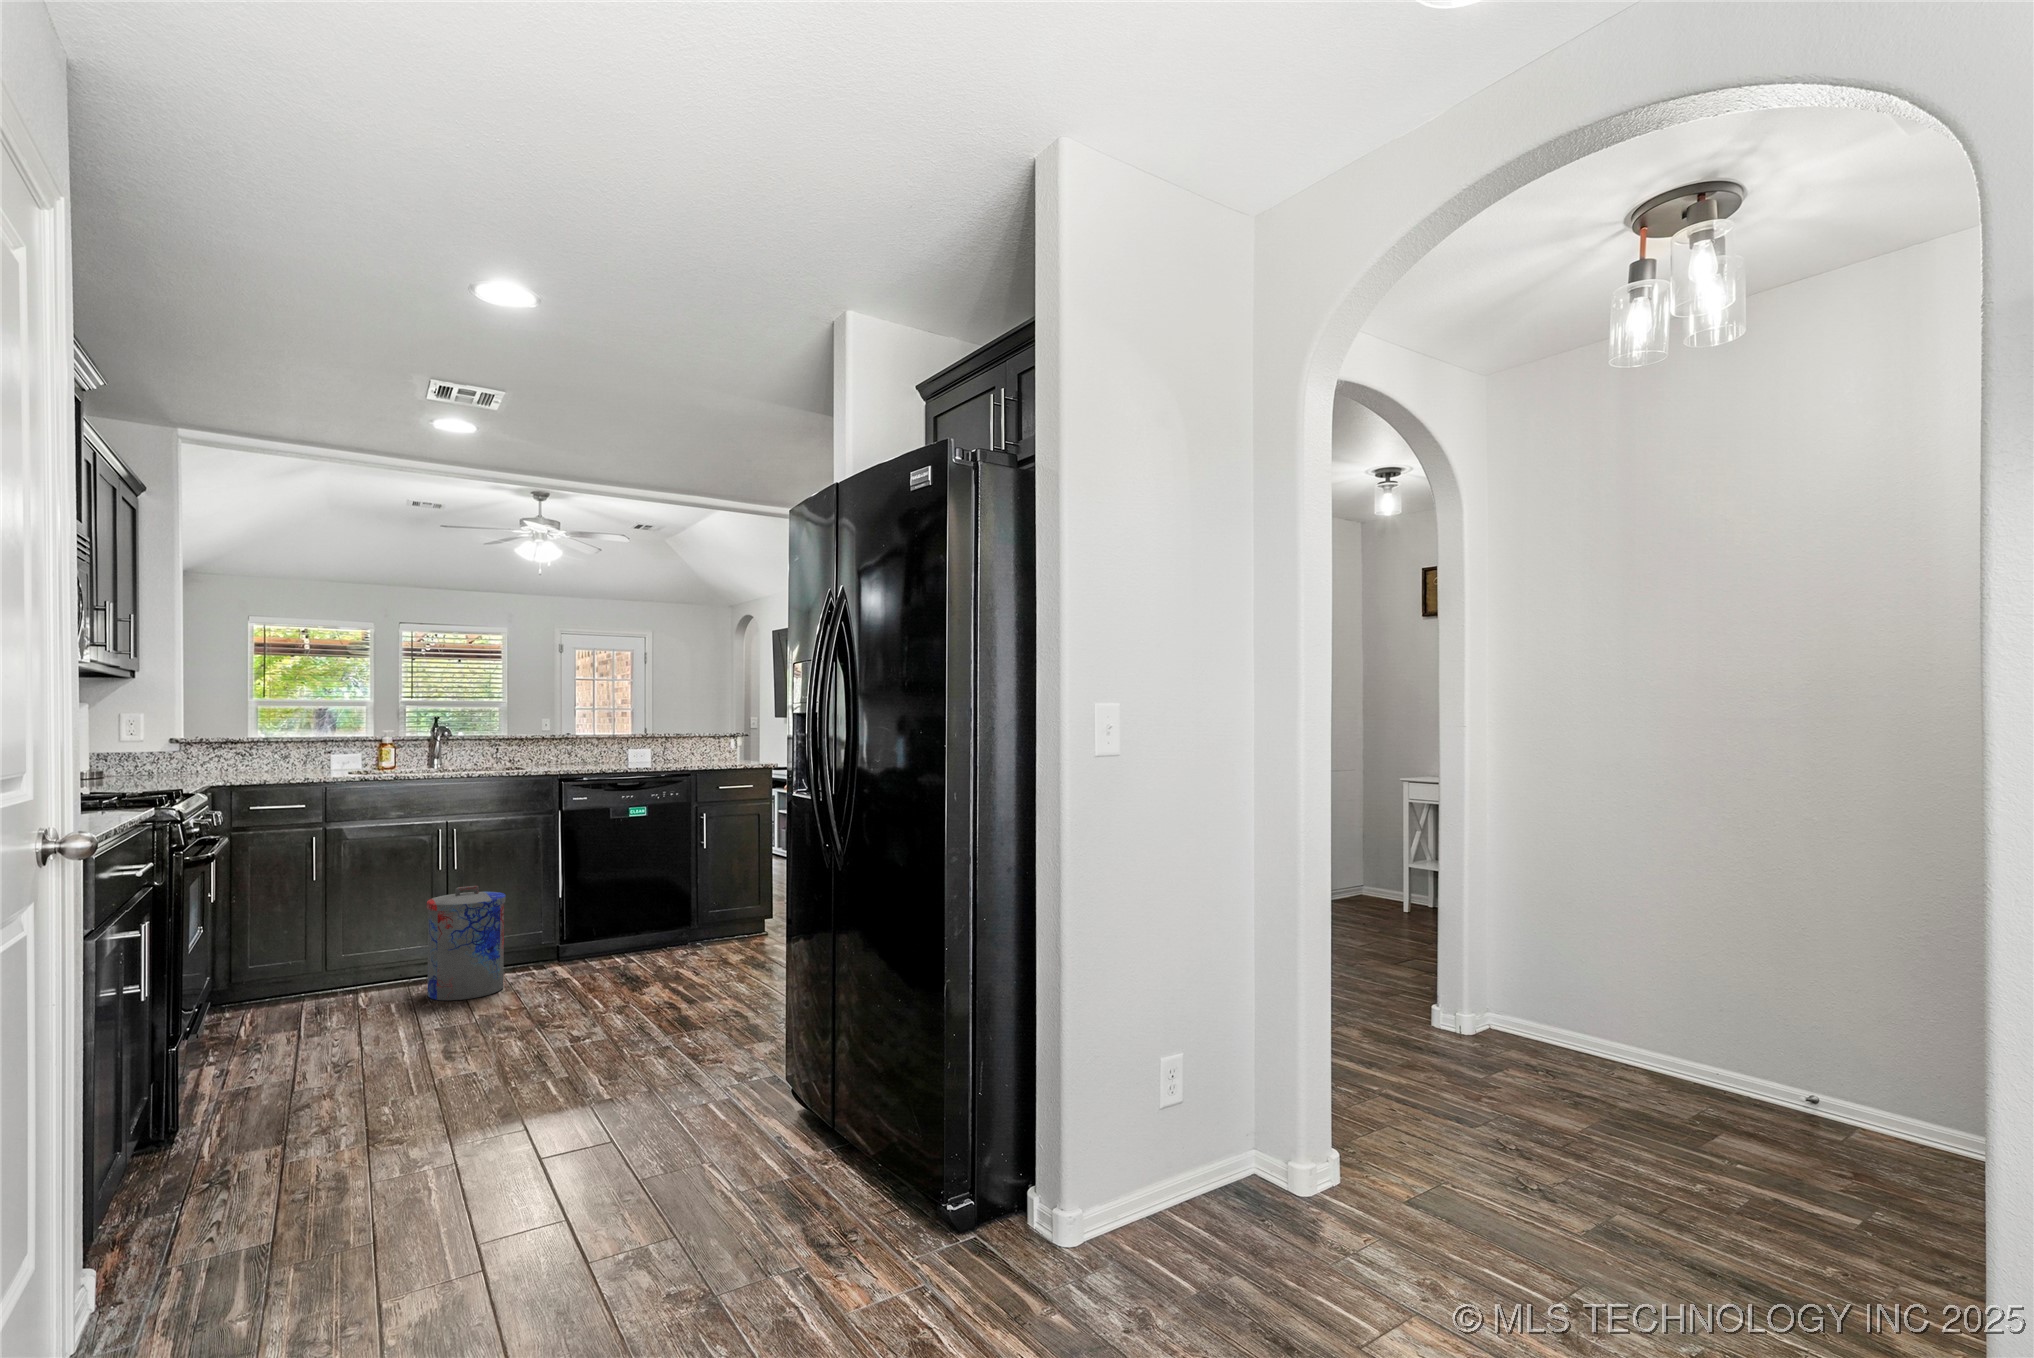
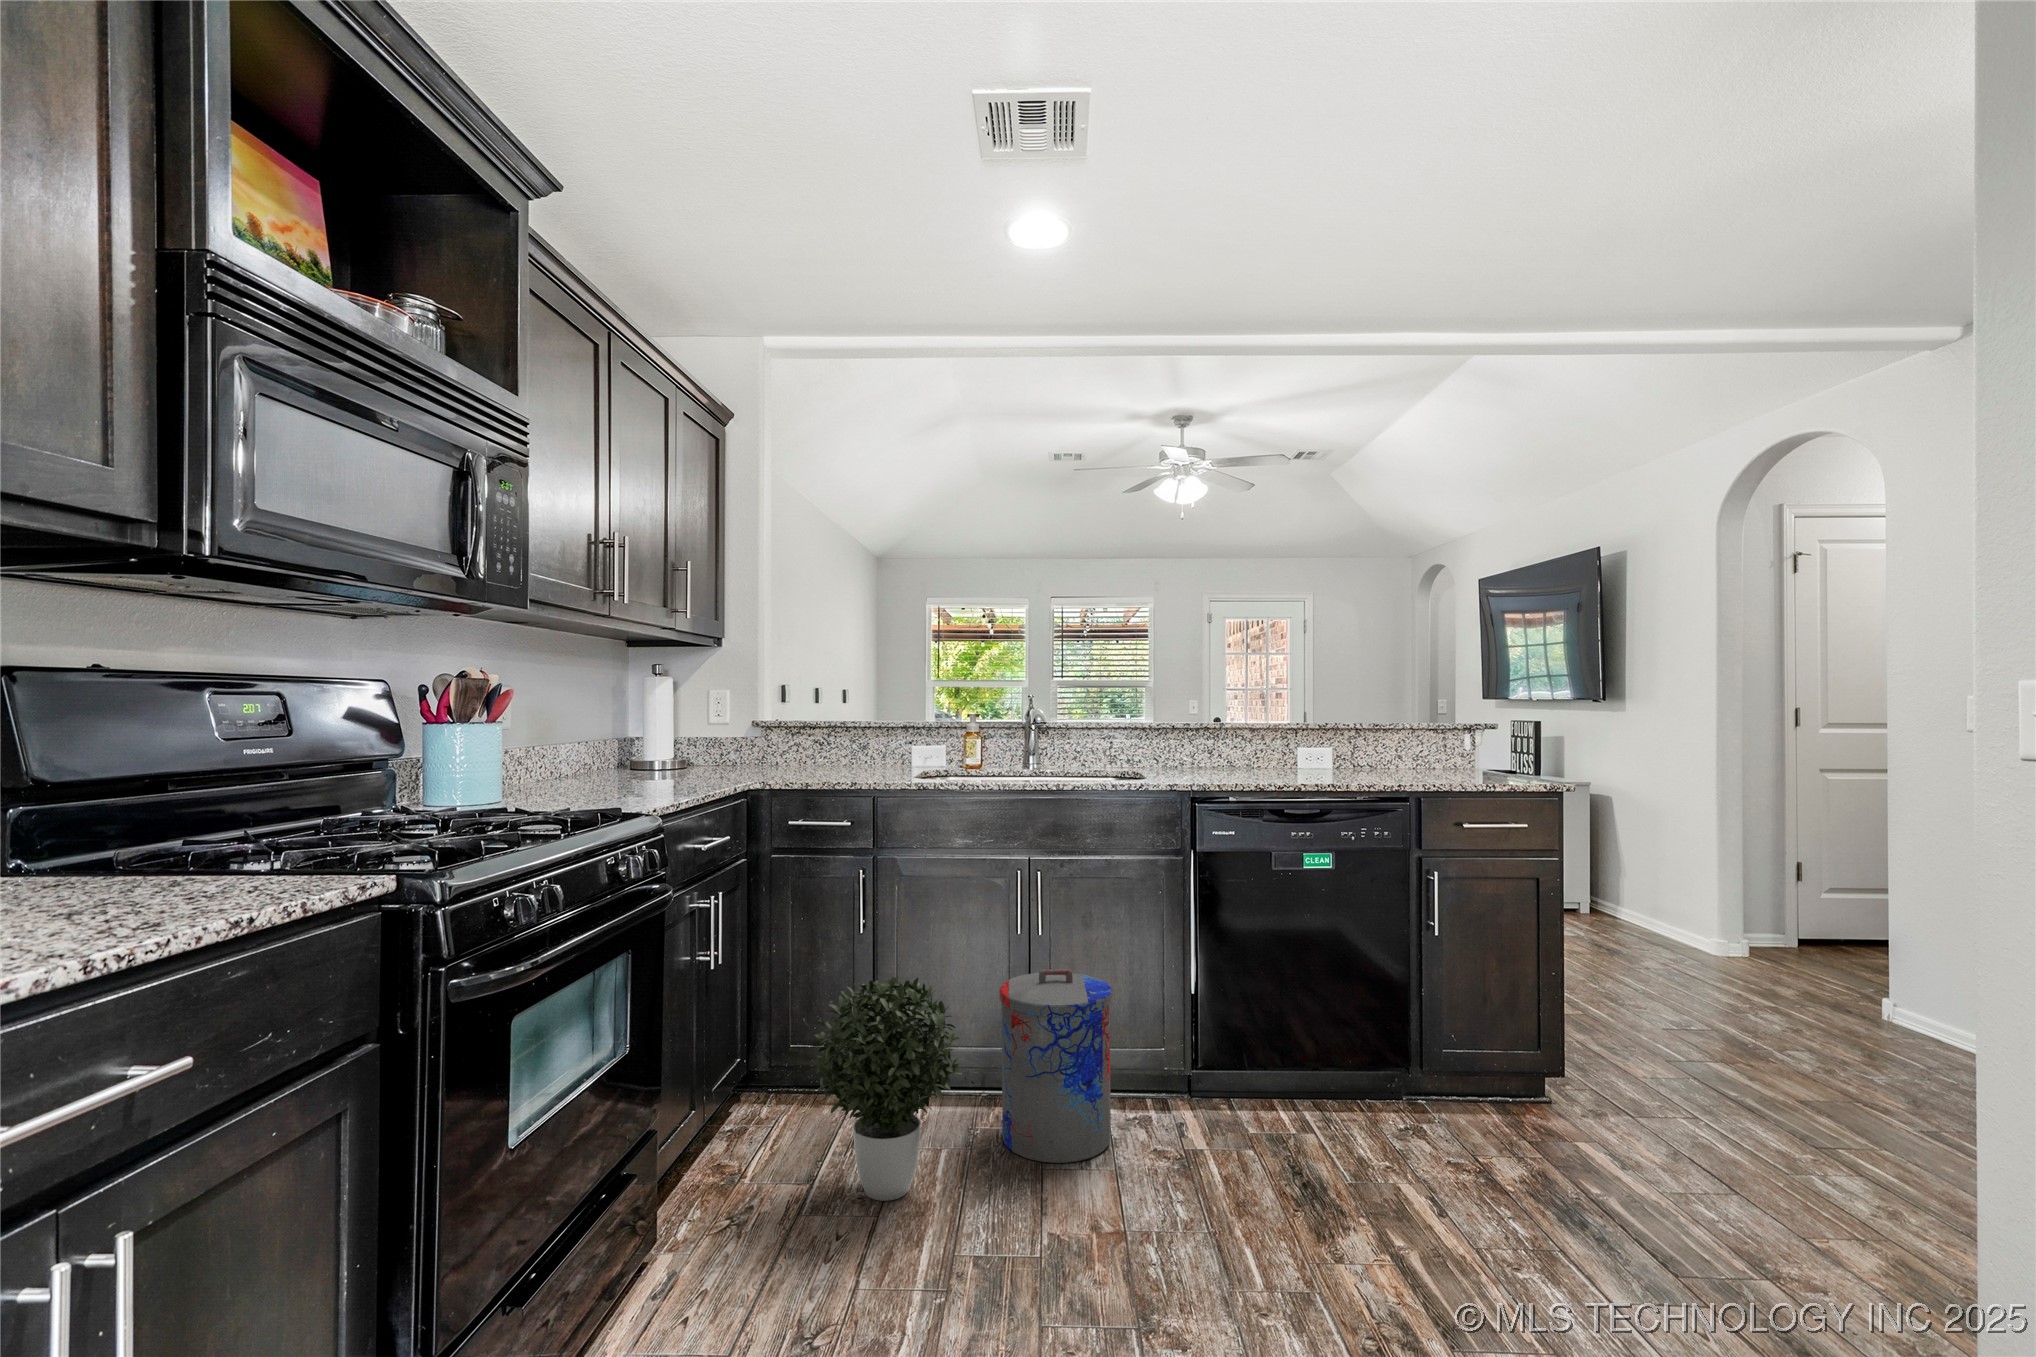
potted plant: none [299,892,410,1028] -> present [812,977,963,1201]

